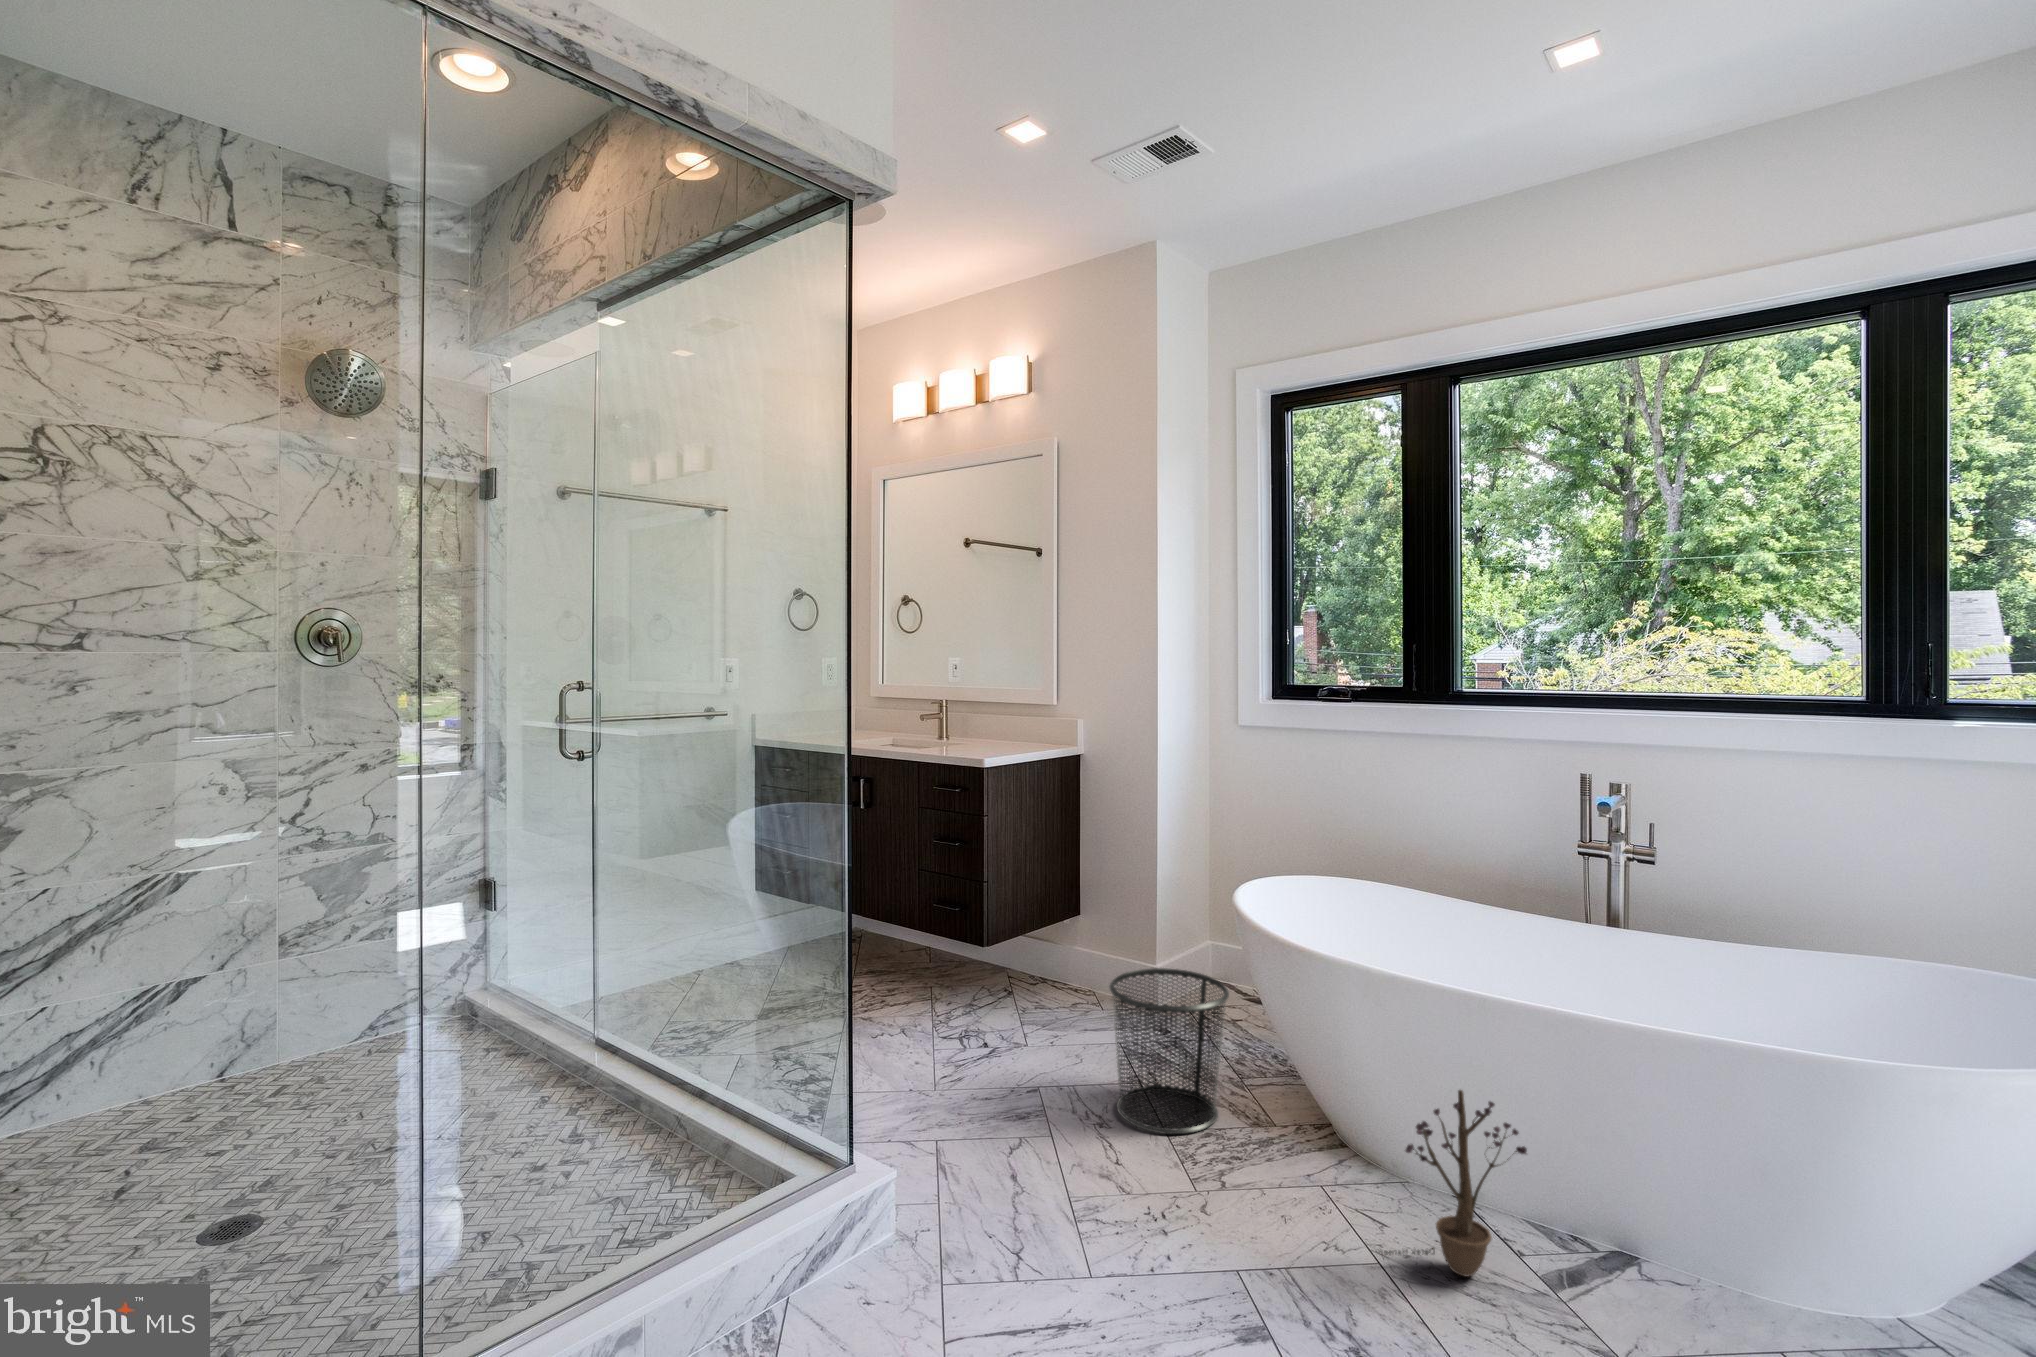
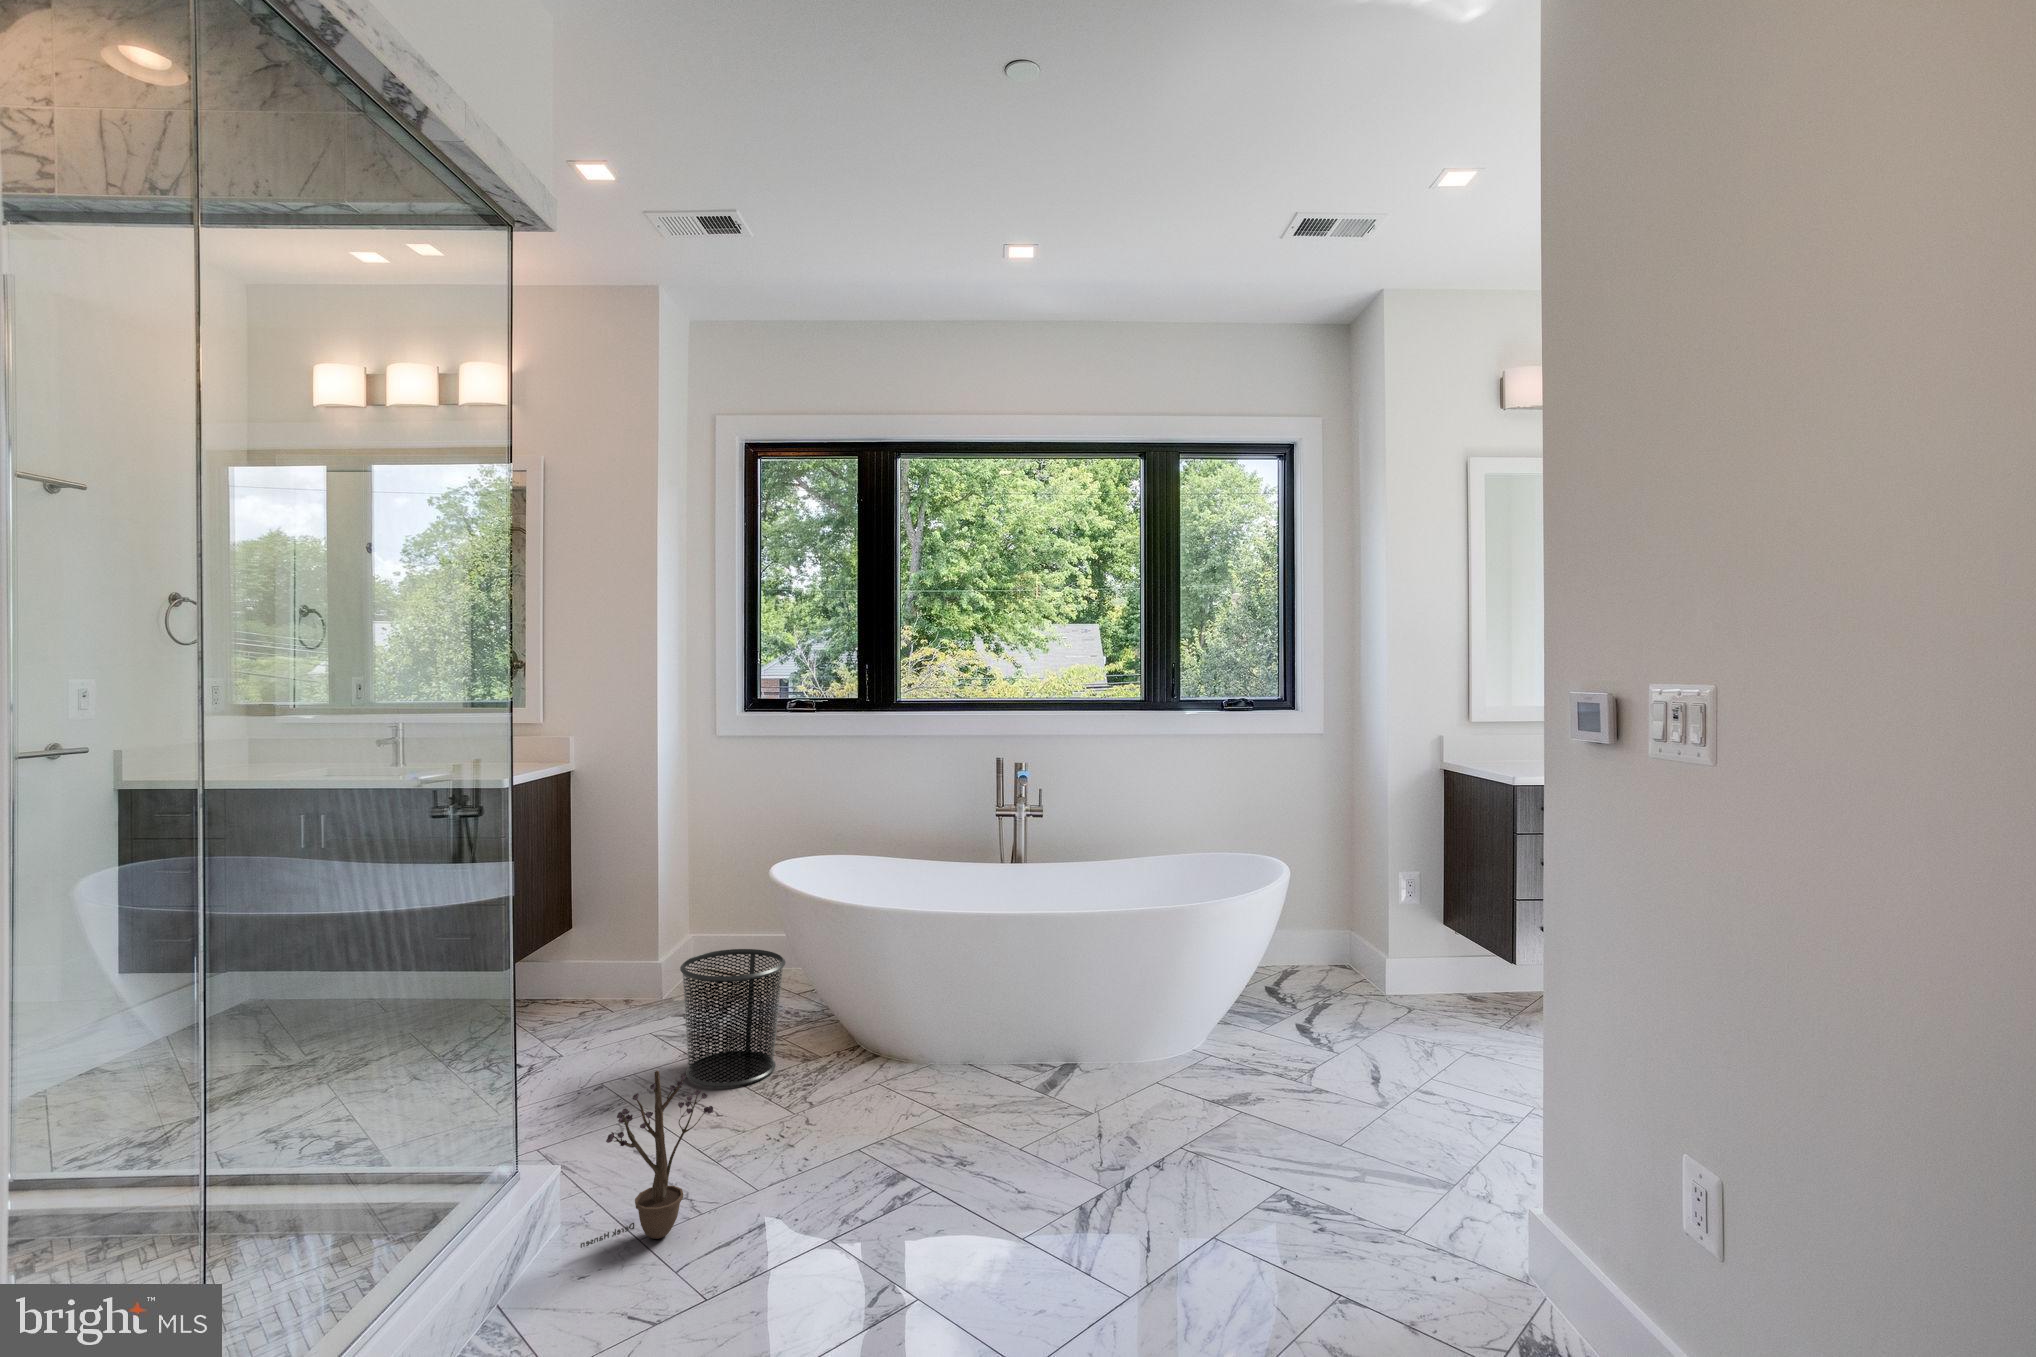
decorative plant: present [1379,1090,1527,1276] -> present [581,1071,714,1248]

